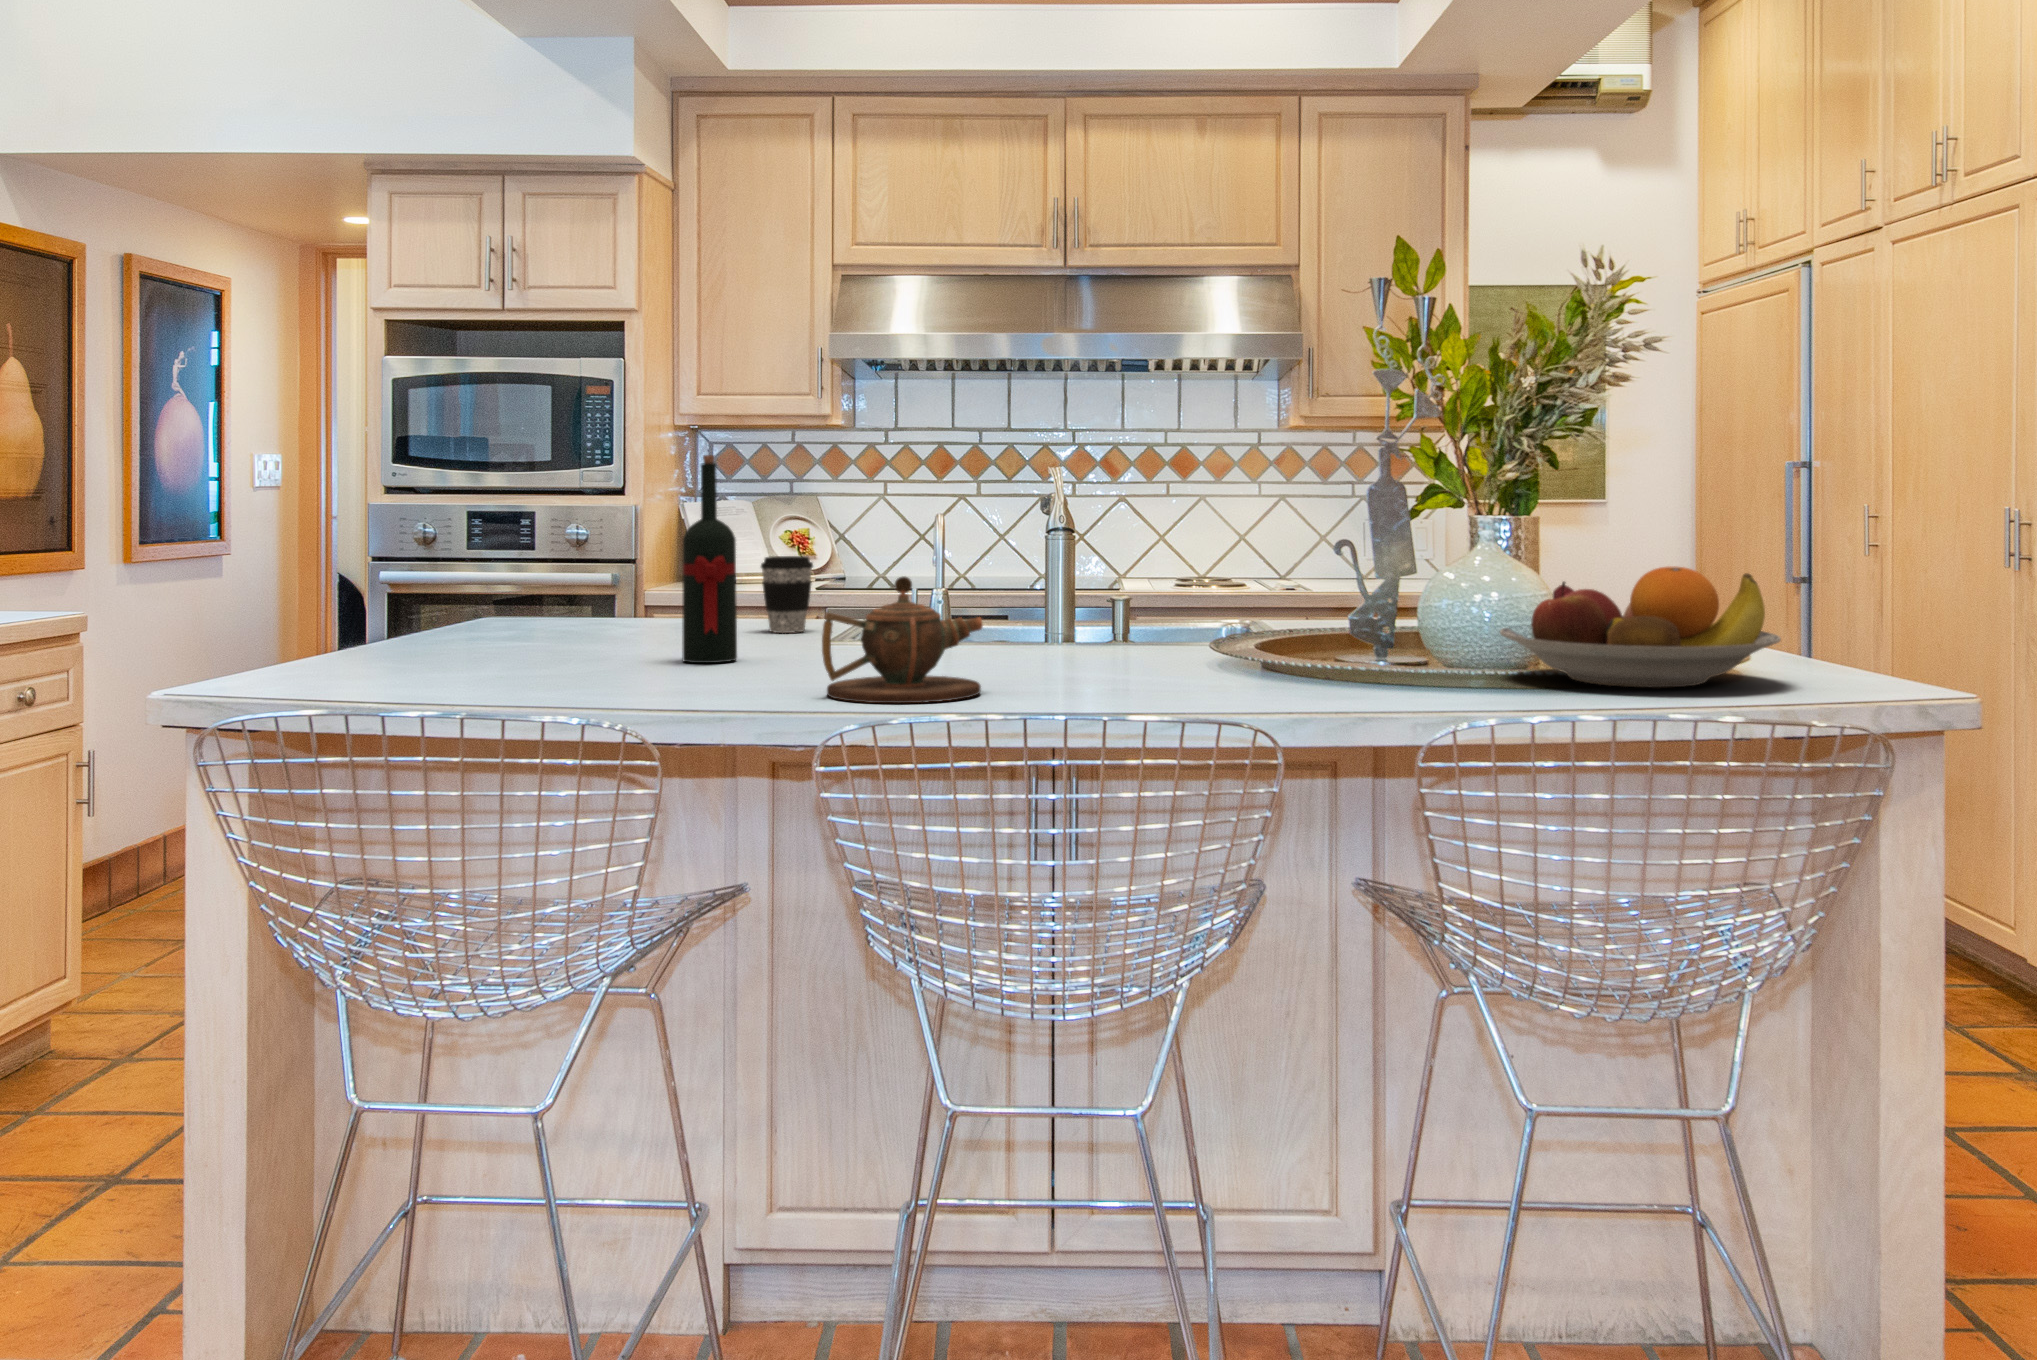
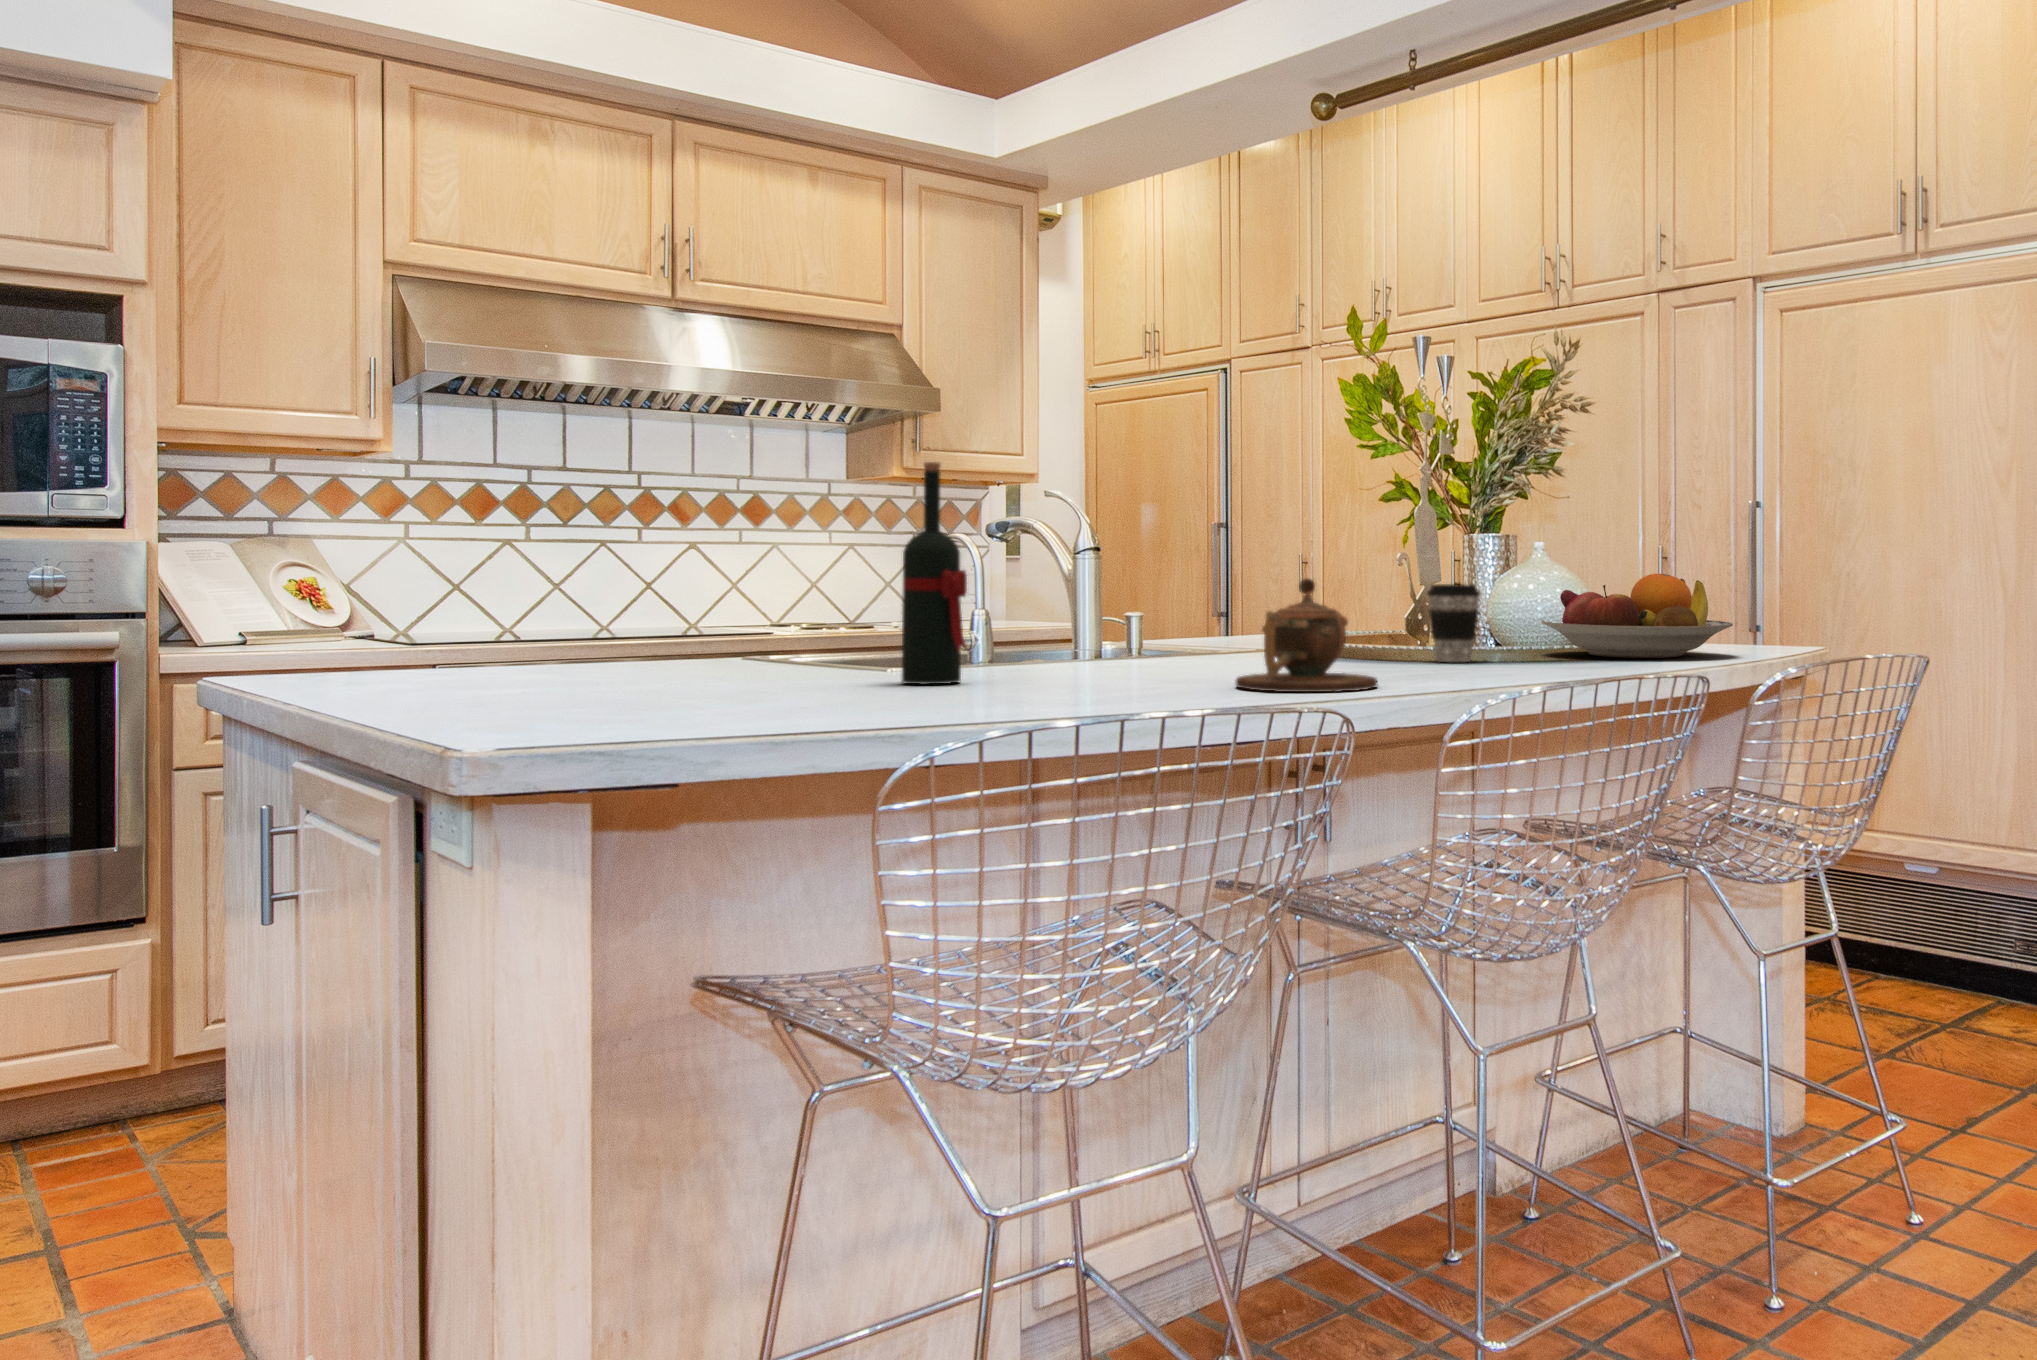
coffee cup: present [761,556,813,633] -> present [1427,584,1480,662]

